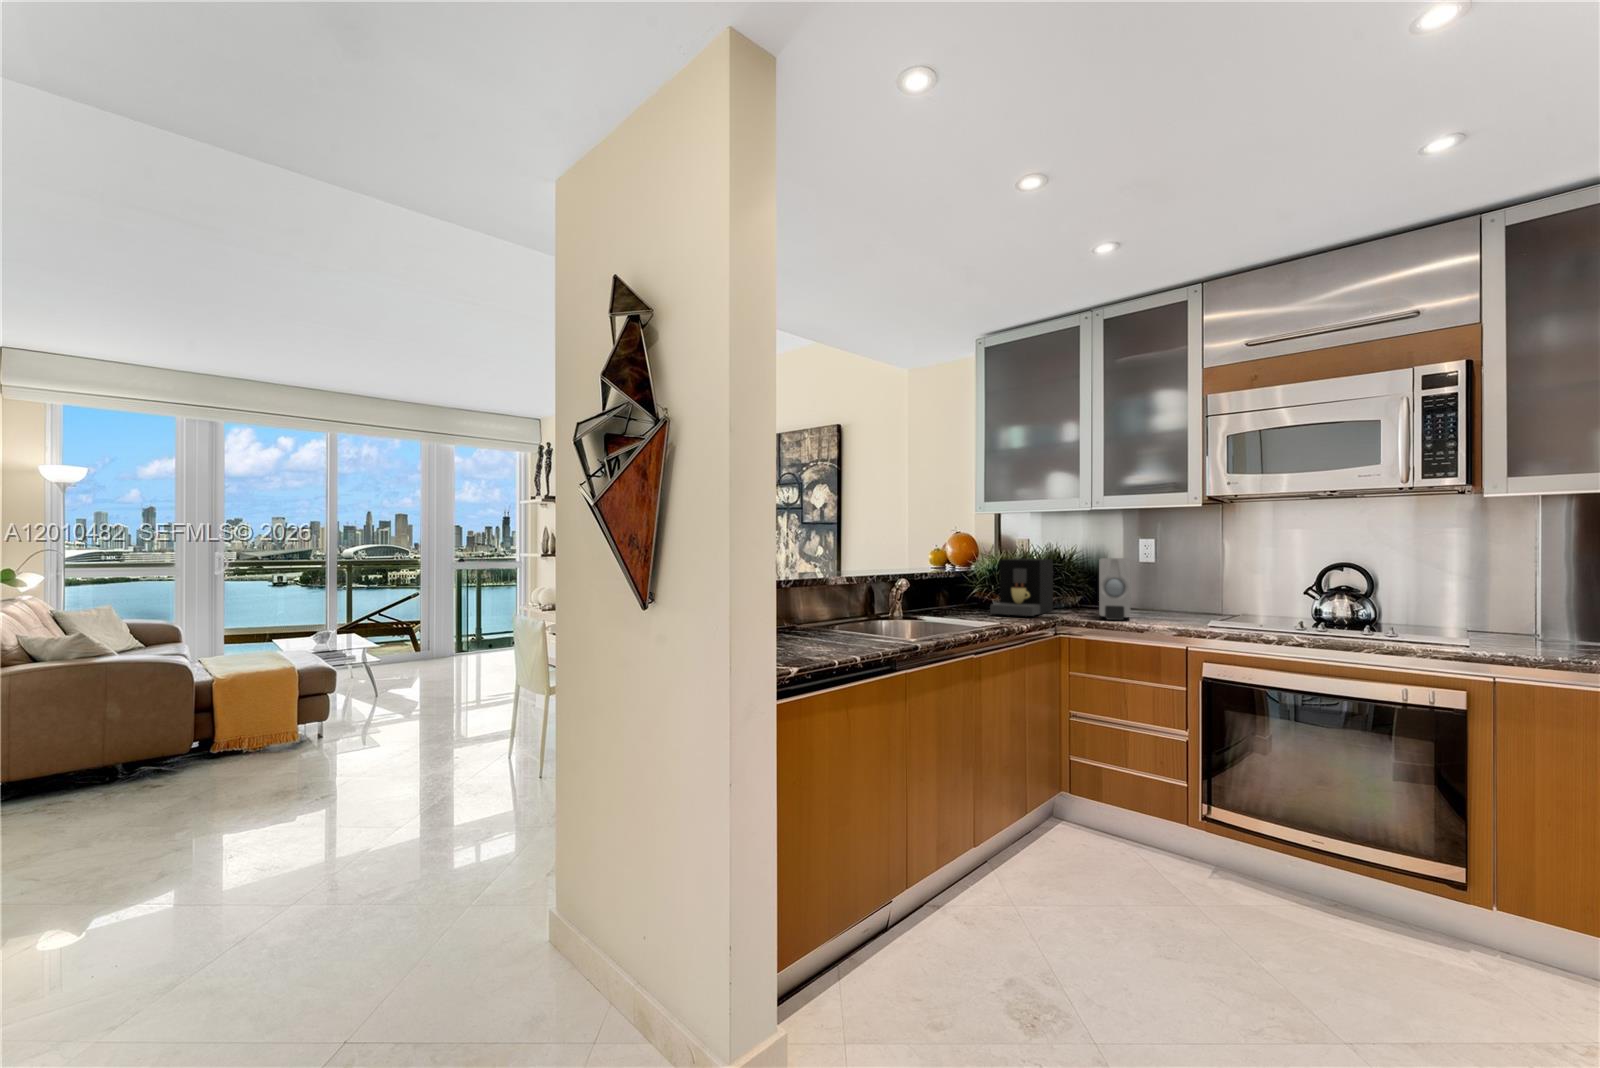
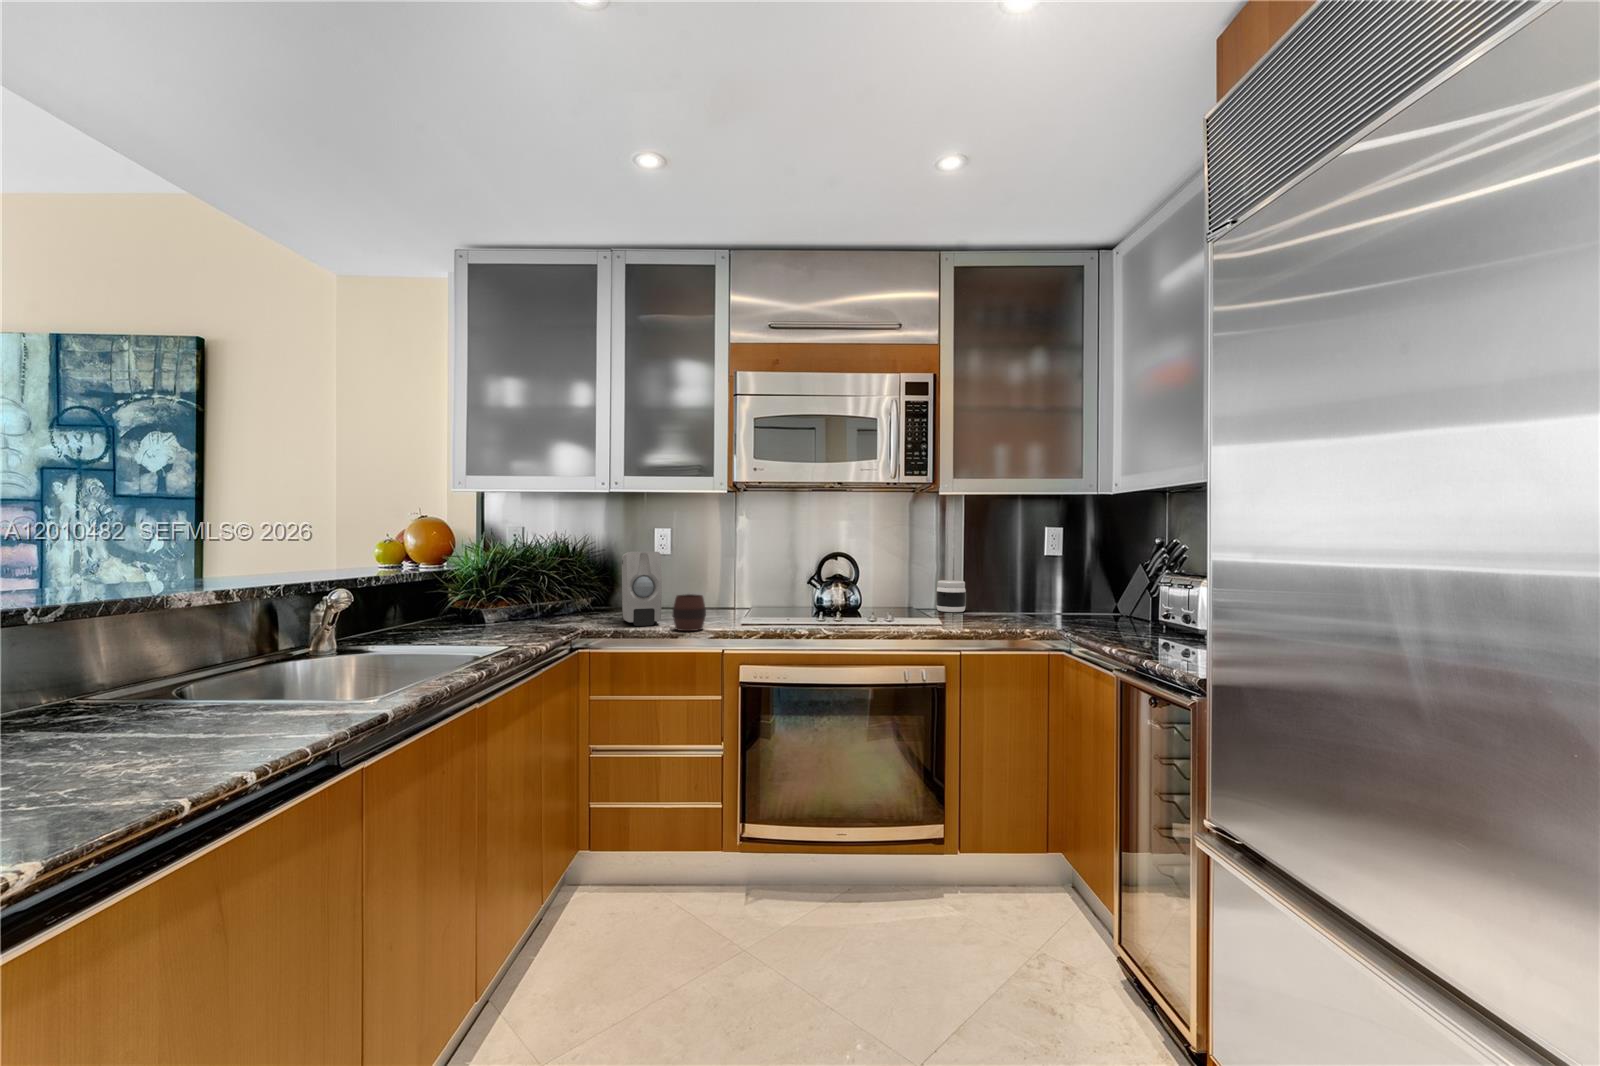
coffee maker: present [990,558,1053,616] -> none [483,553,561,631]
cup: none [1136,595,1168,626] -> present [673,594,706,631]
jar: none [1497,598,1549,638] -> present [936,580,966,612]

